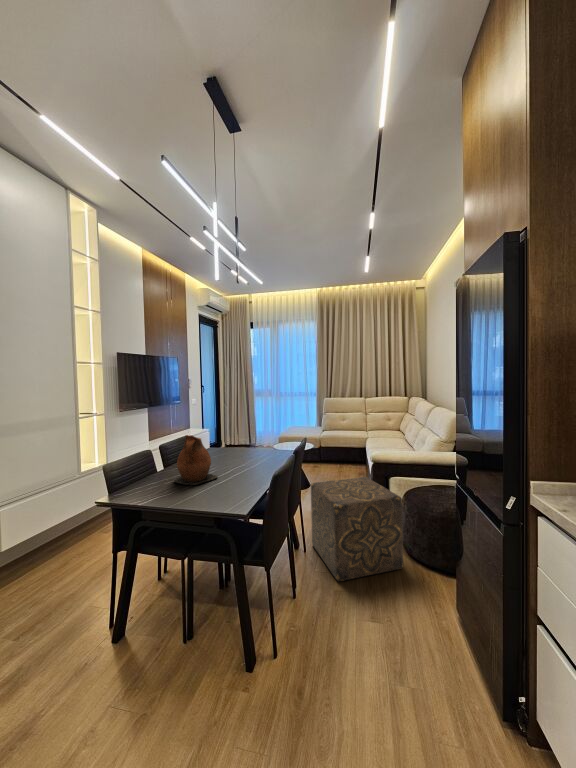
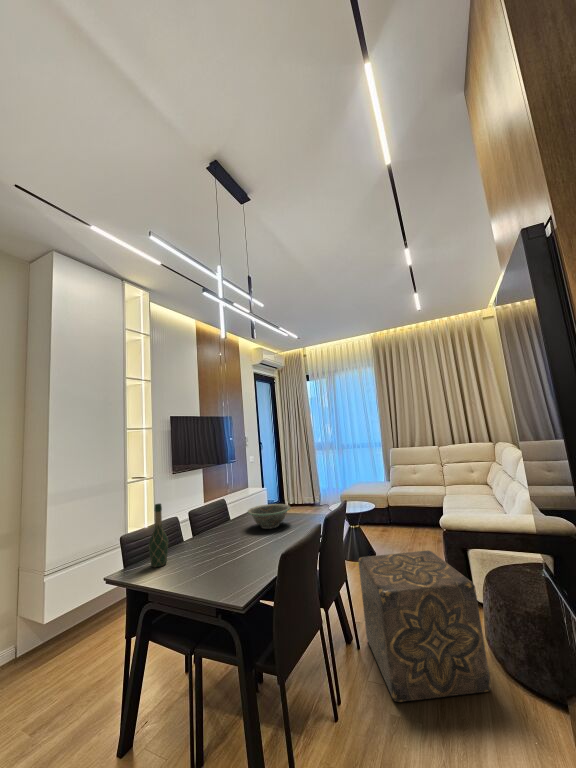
wine bottle: none [135,435,154,491] -> present [149,504,169,567]
ceramic pitcher: present [174,435,217,485] -> none [189,503,238,562]
decorative bowl: none [216,440,256,461] -> present [248,504,290,529]

